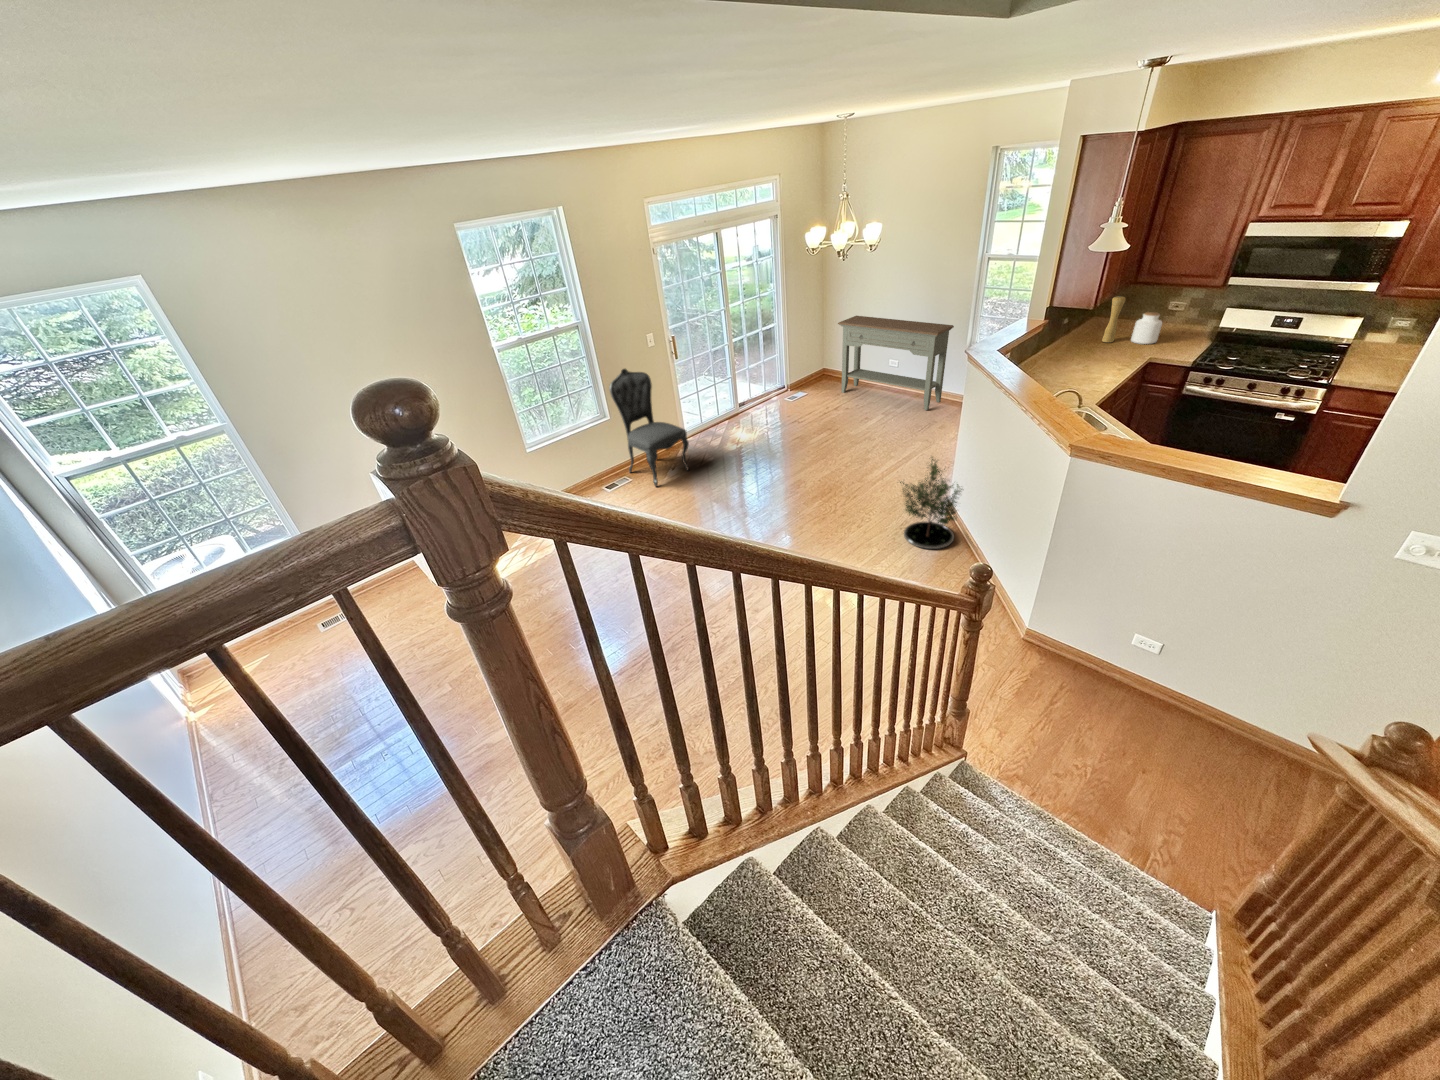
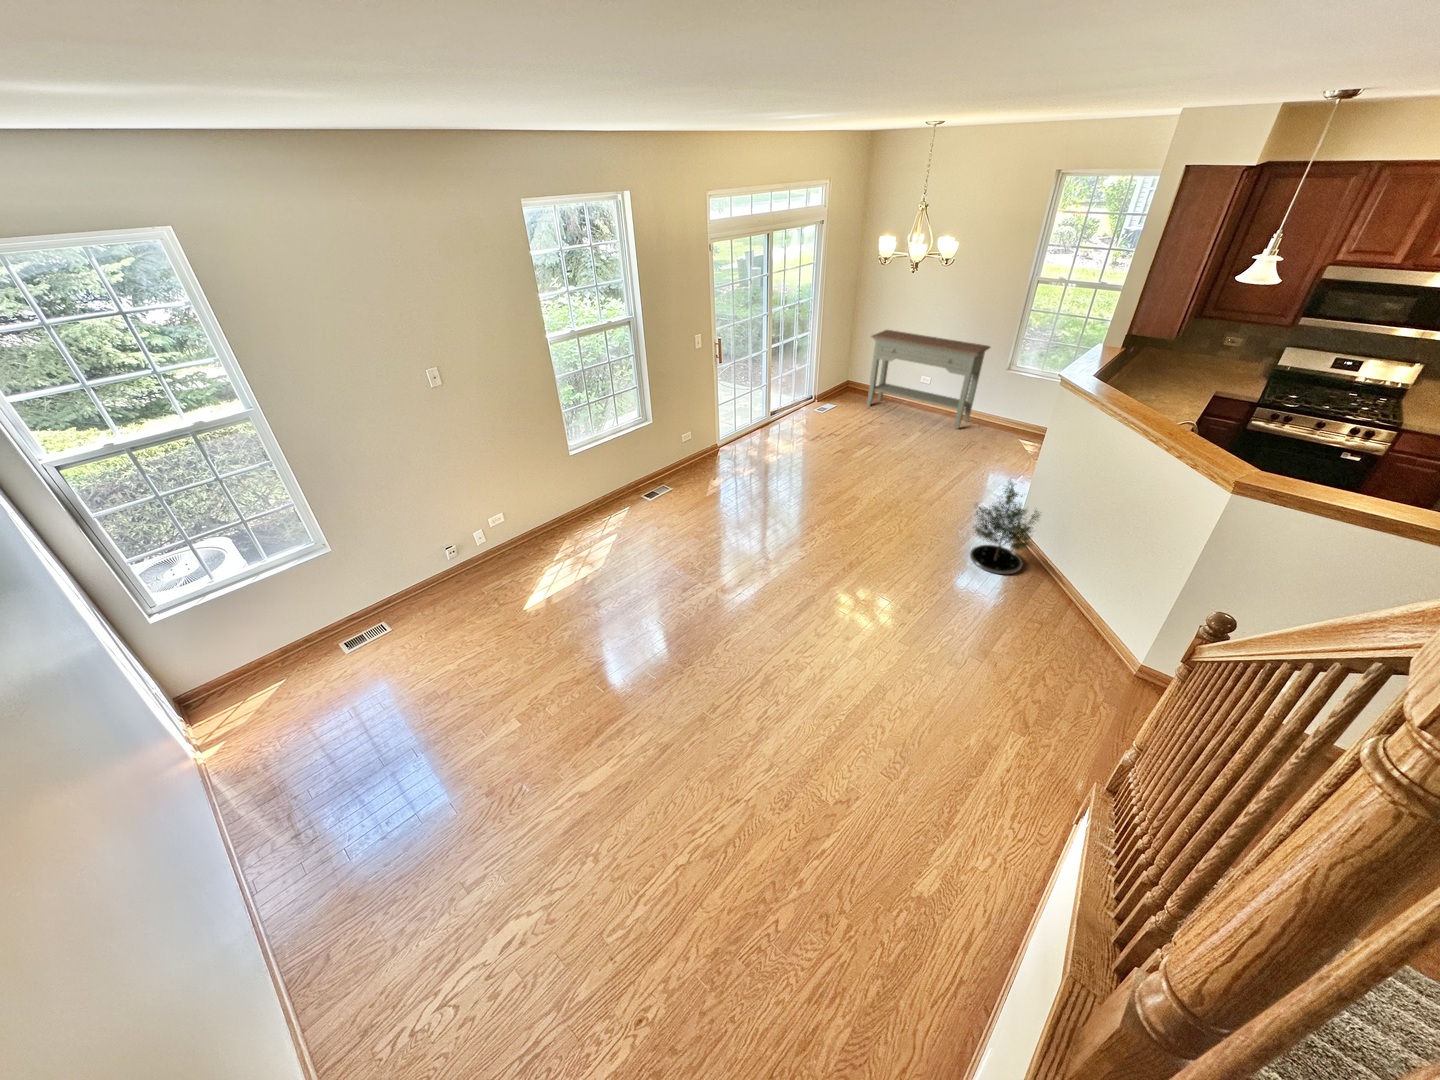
pepper mill: present [1102,296,1126,342] -> none [1163,329,1192,374]
jar: present [1131,312,1162,344] -> none [1191,347,1225,378]
dining chair: present [609,369,689,486] -> none [655,370,732,496]

